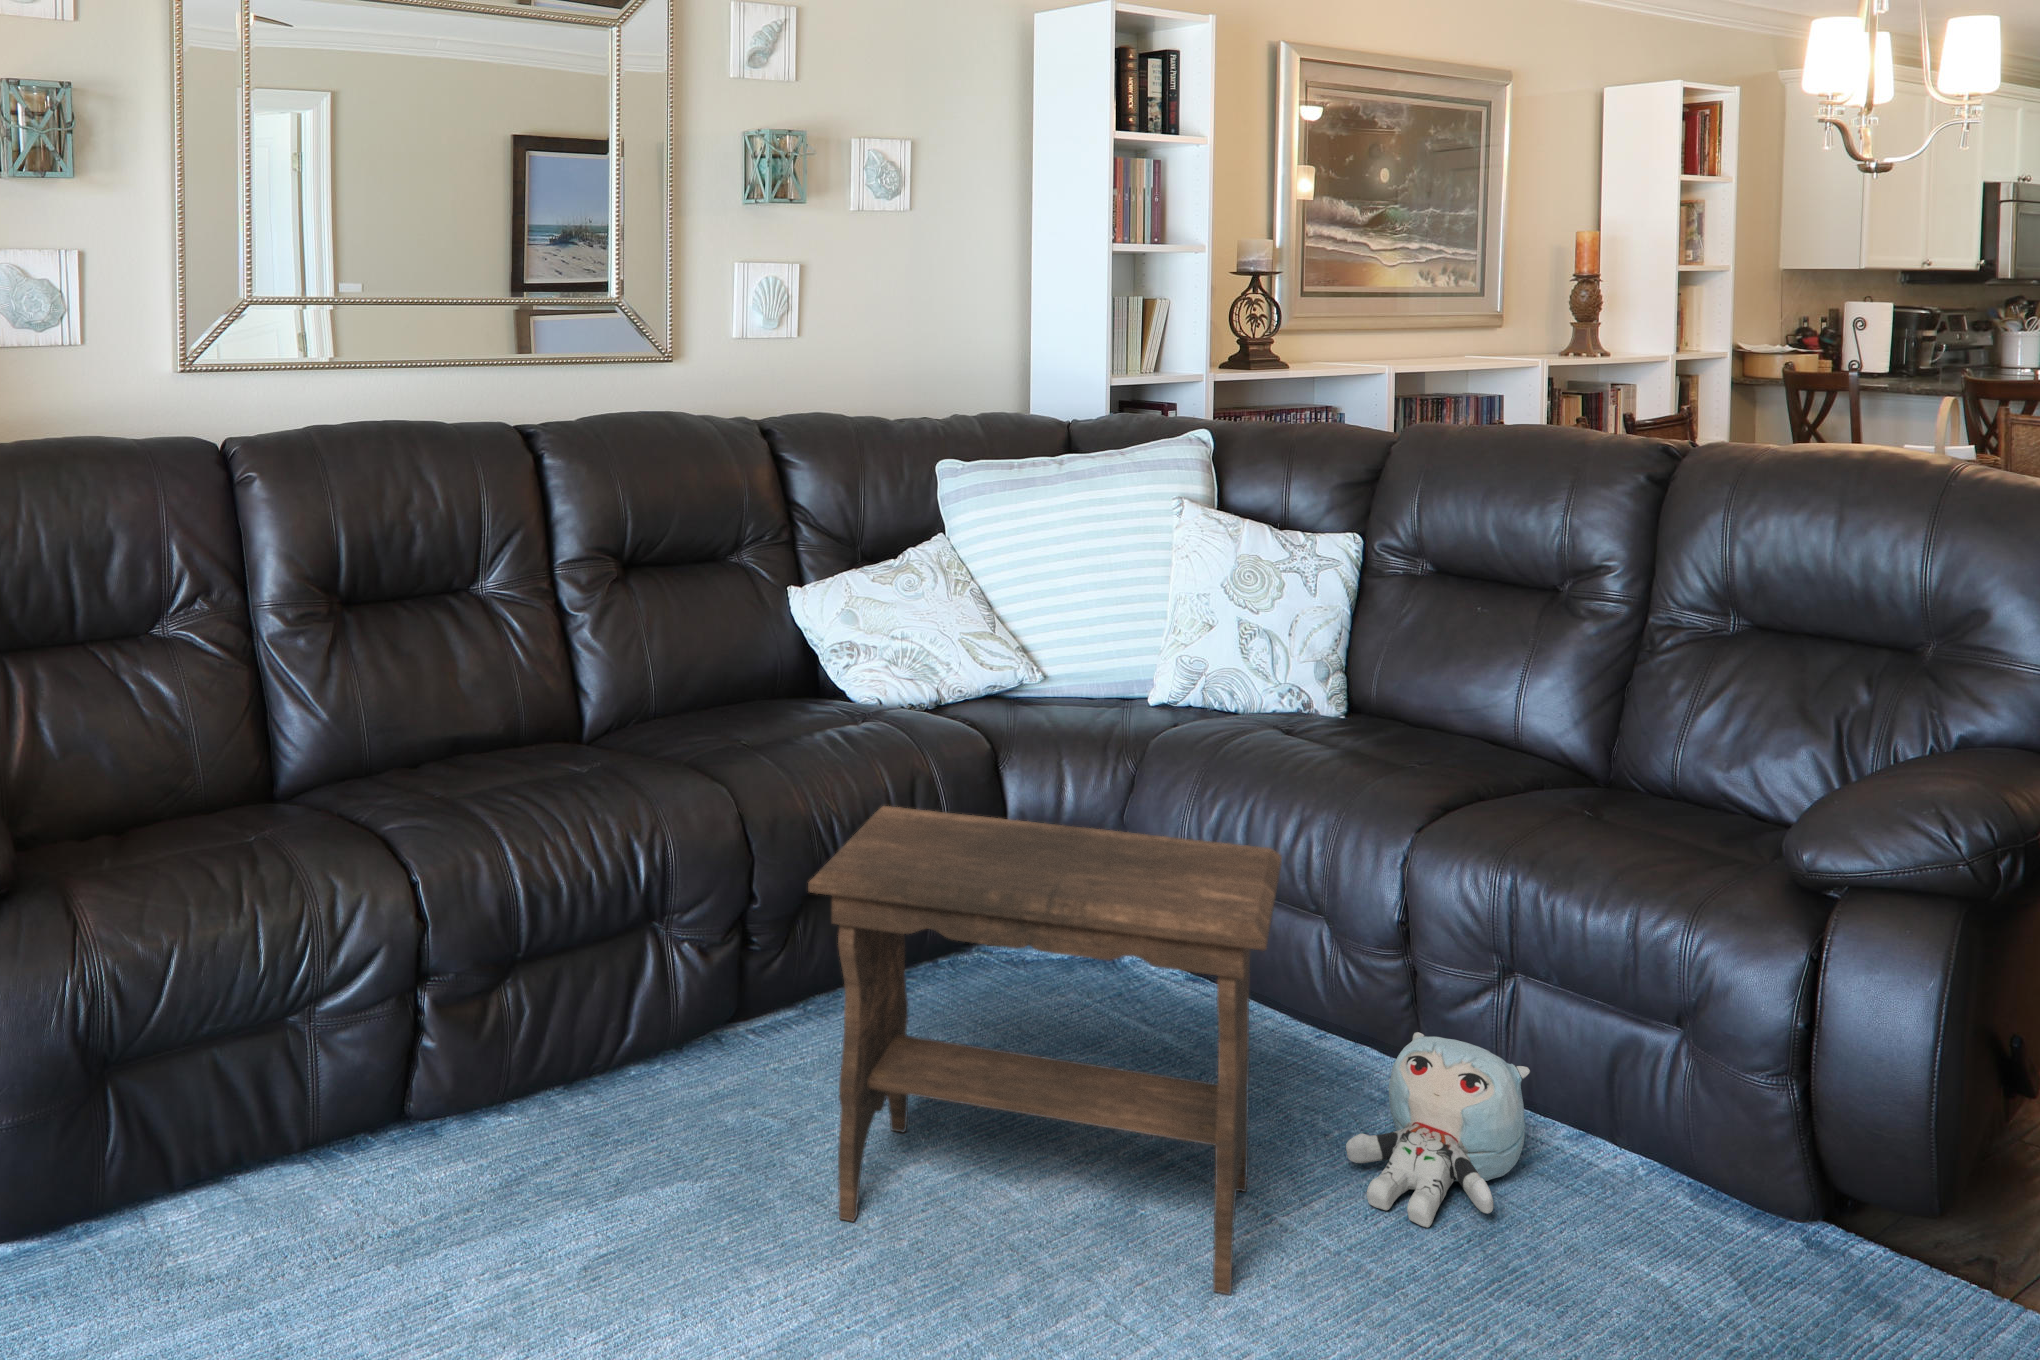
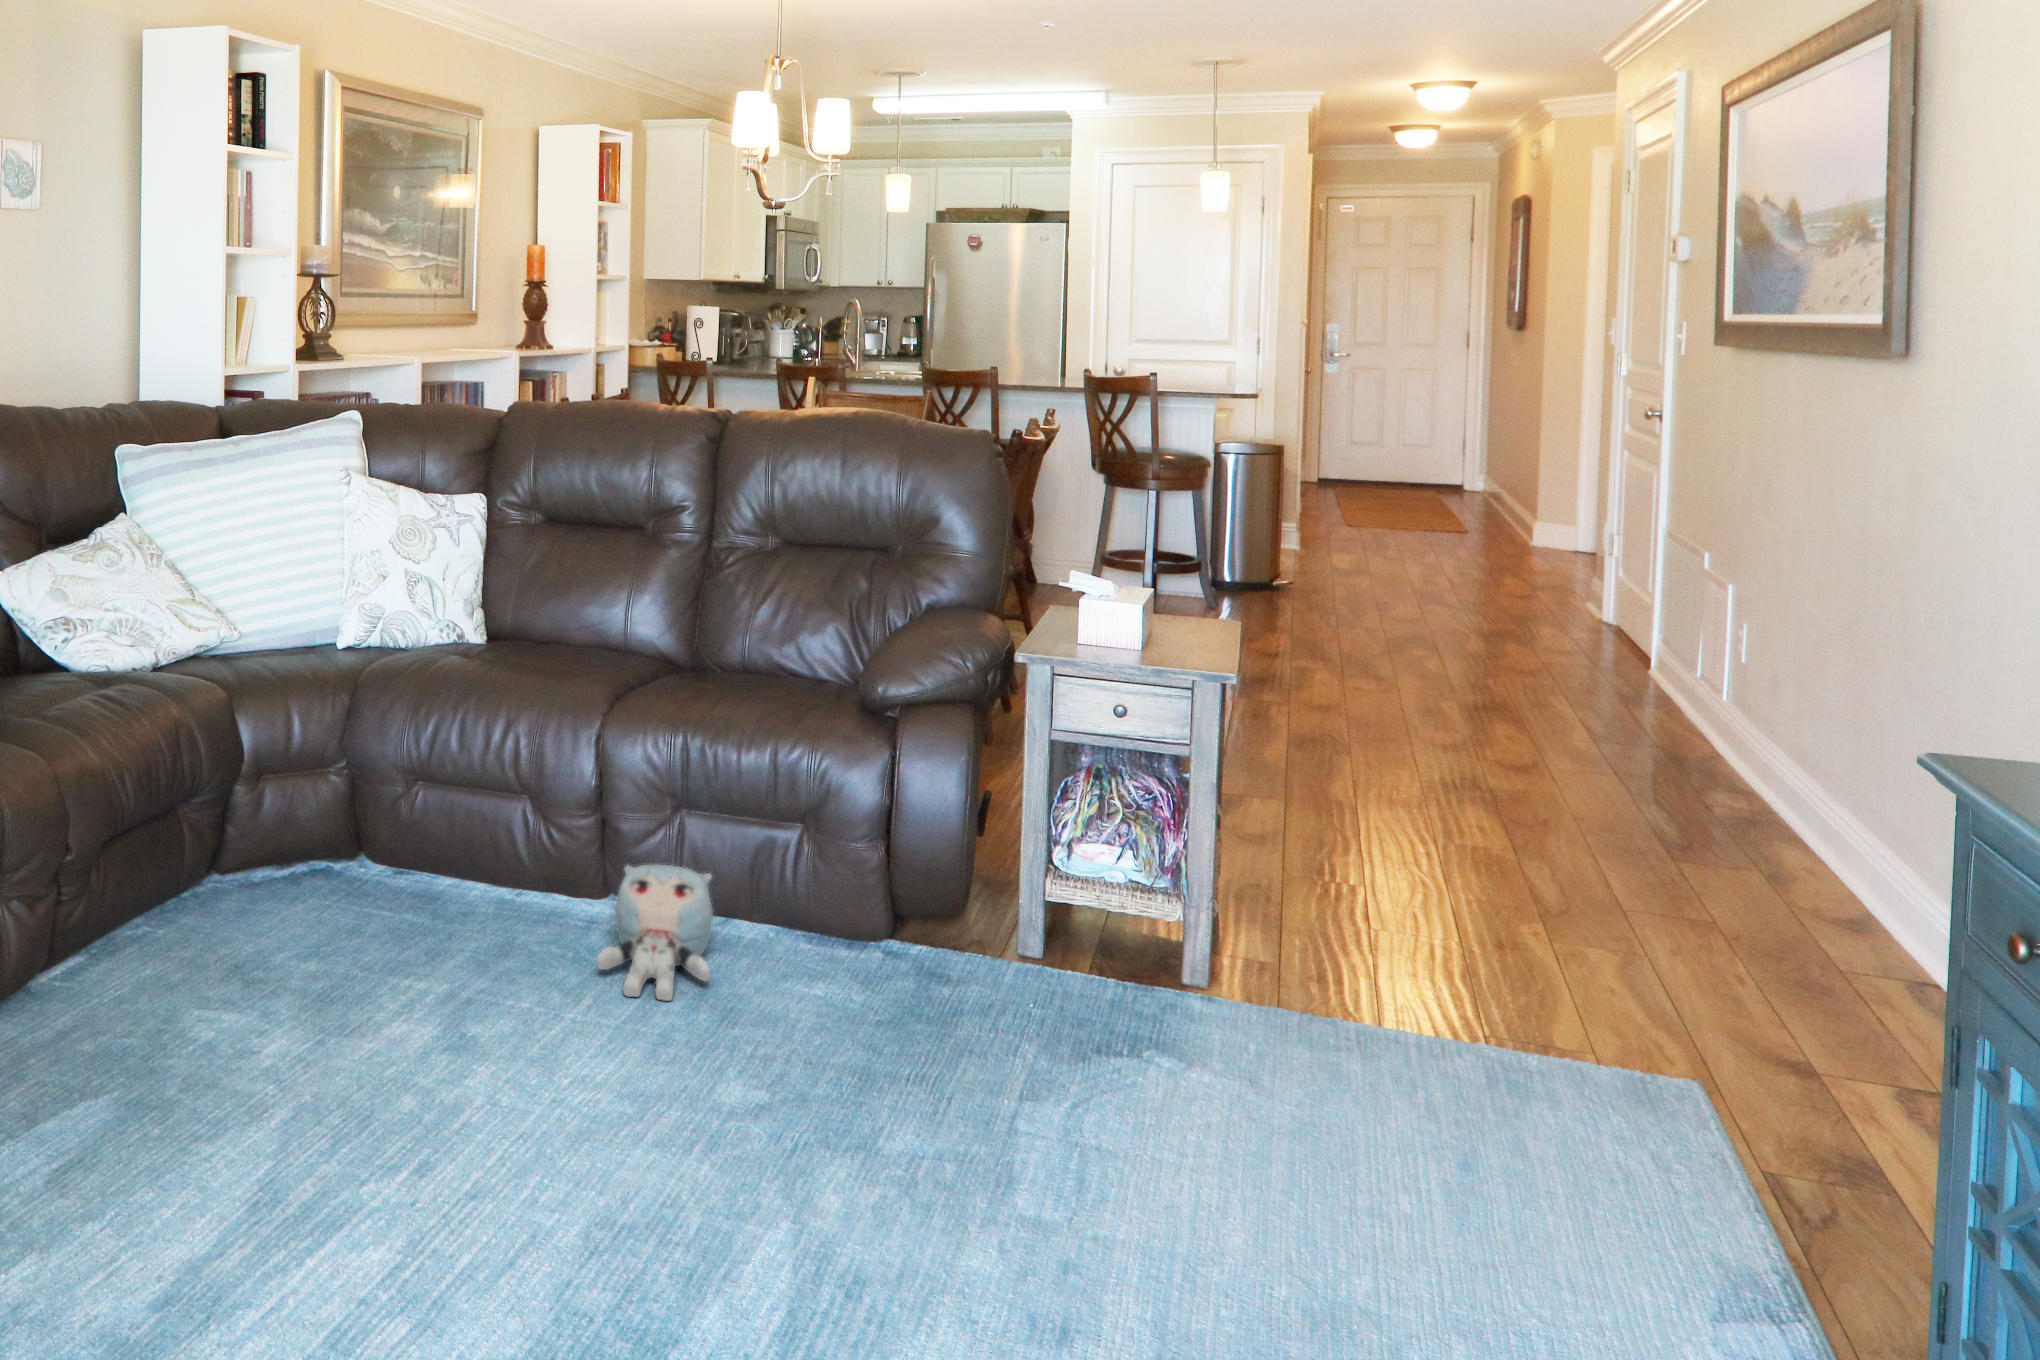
footstool: present [808,806,1282,1294] -> none [219,732,605,1105]

